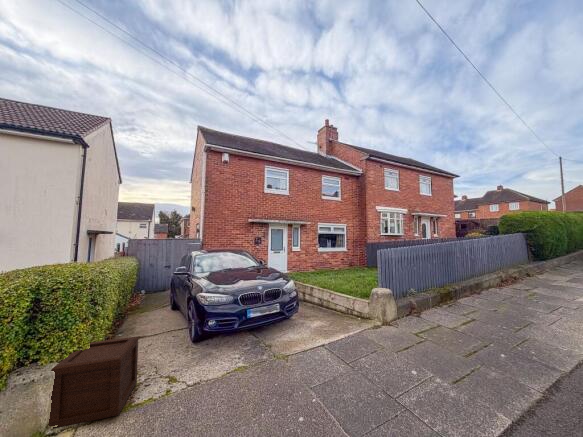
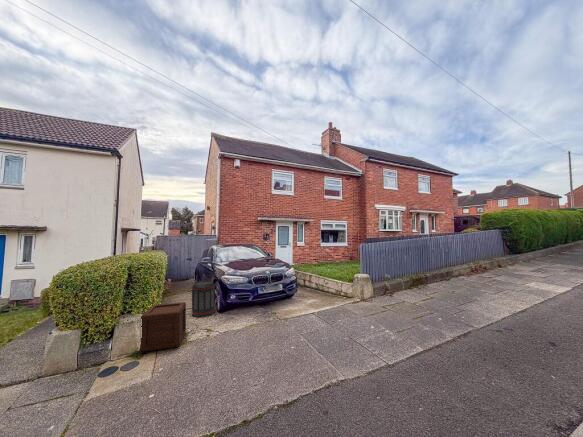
trash can: none [154,299,188,353] -> present [192,281,215,317]

